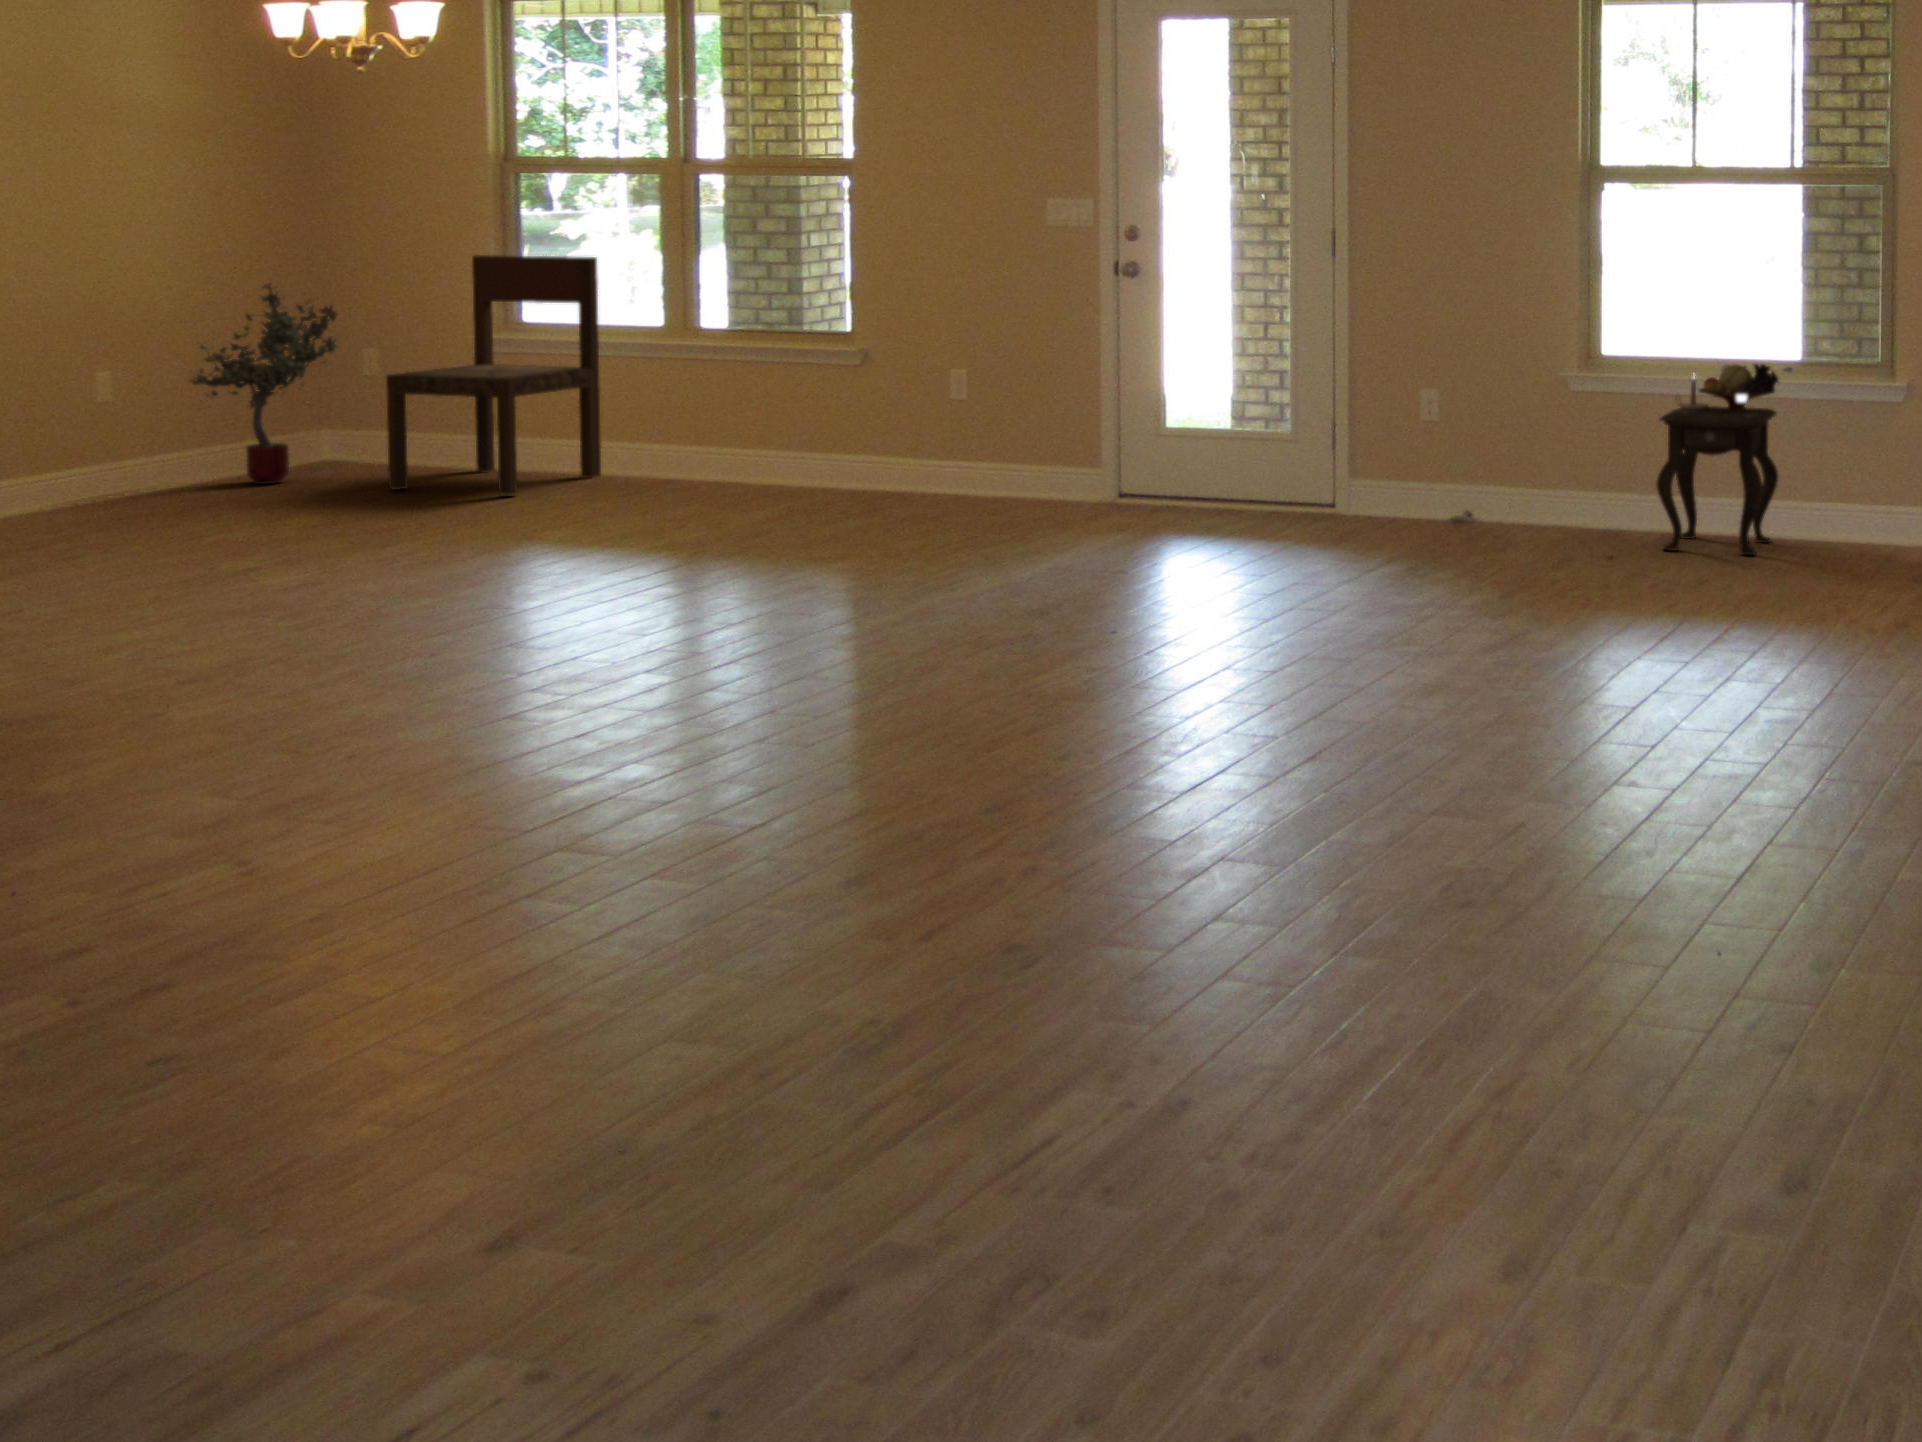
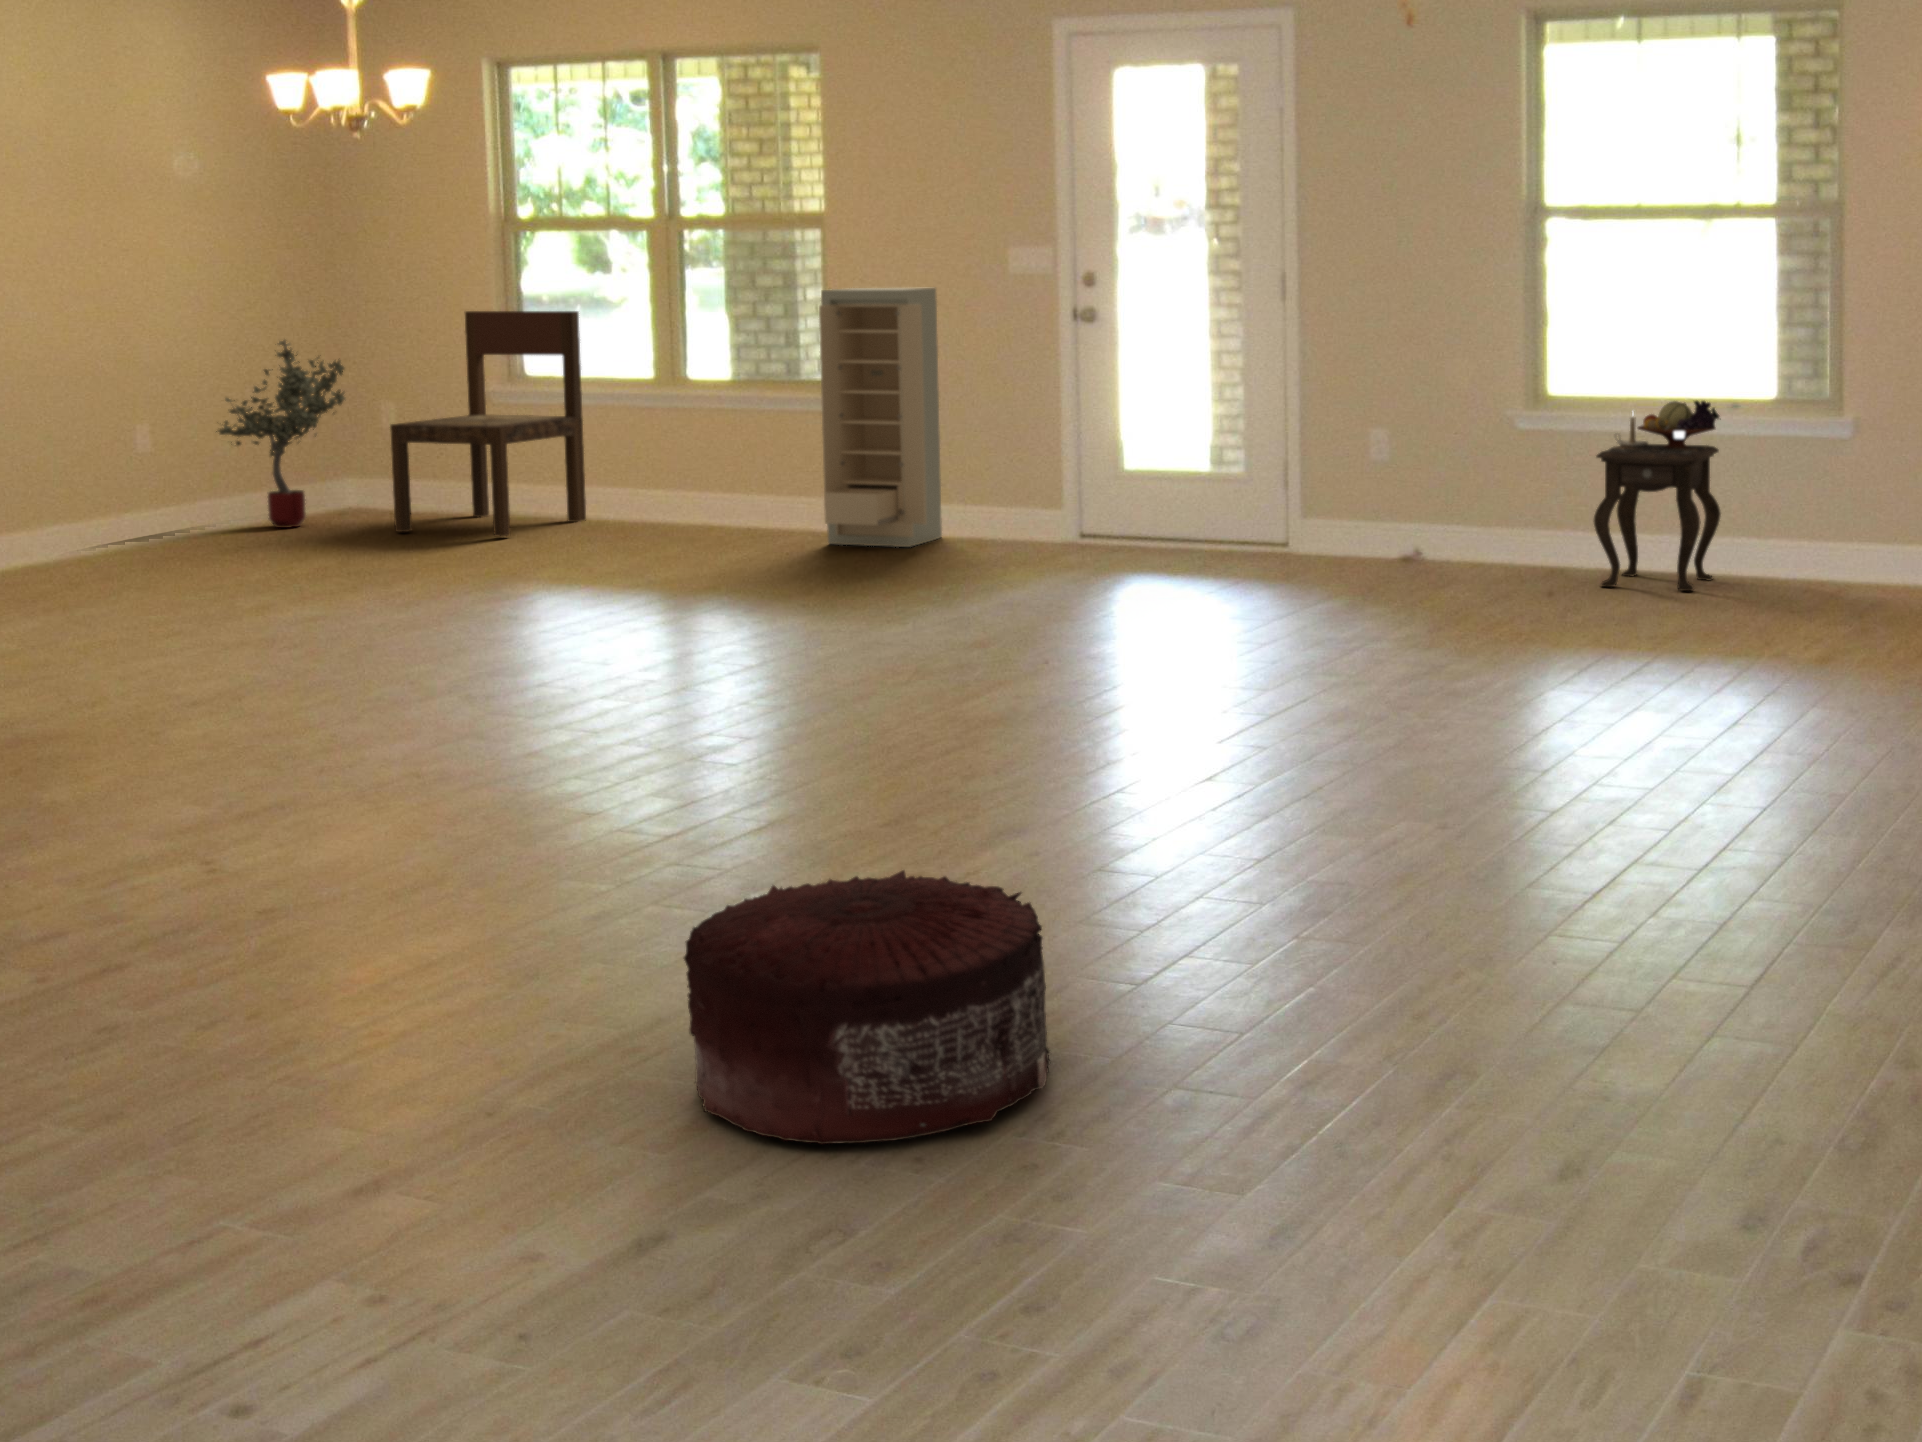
storage cabinet: none [858,238,983,507] -> present [819,288,942,547]
pouf: none [720,937,1169,1312] -> present [684,870,1050,1144]

